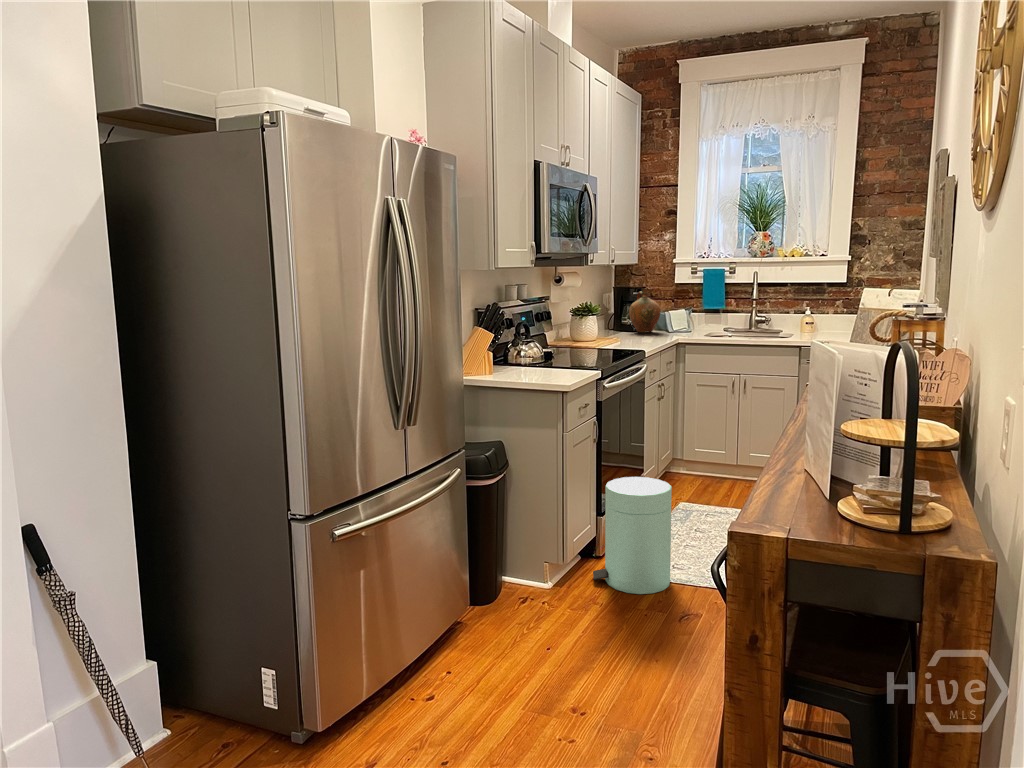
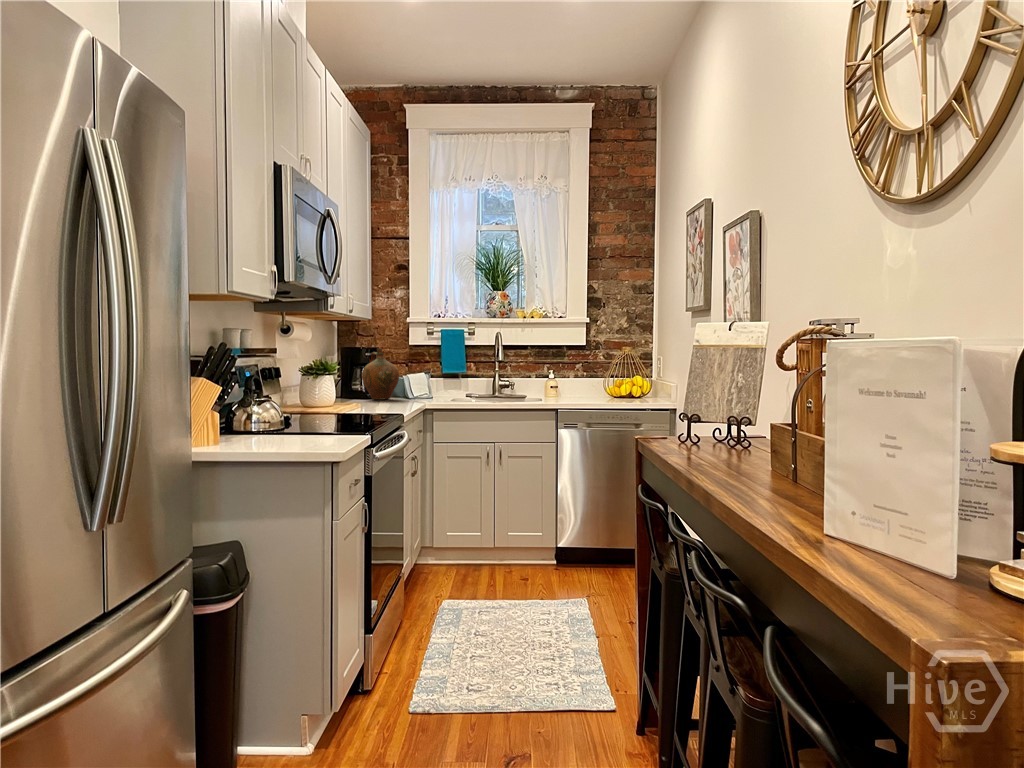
trash can: present [593,477,672,594] -> none [368,573,473,739]

